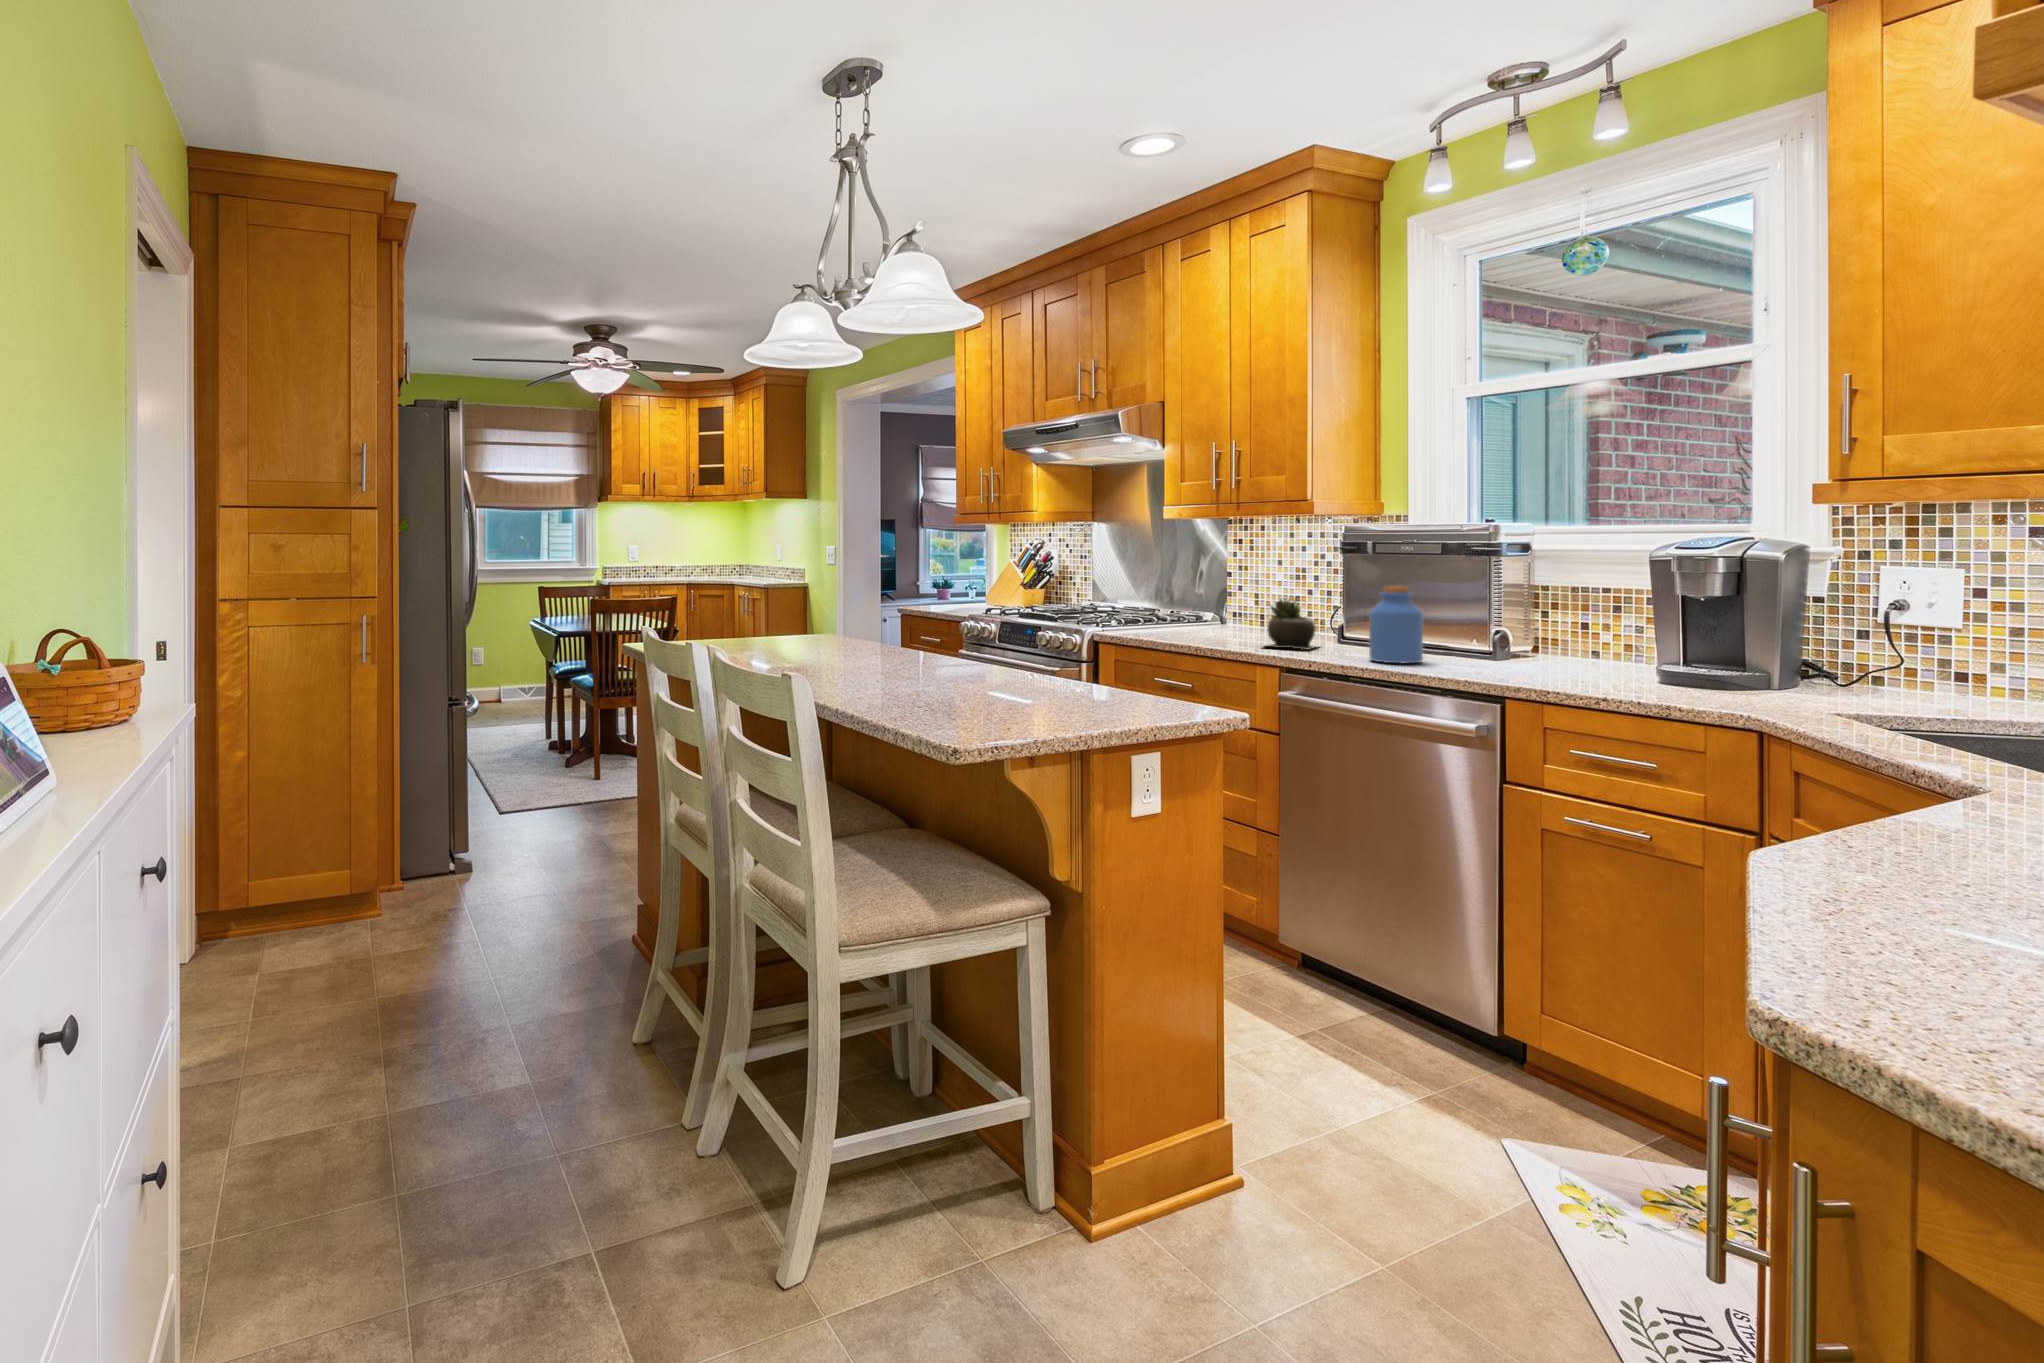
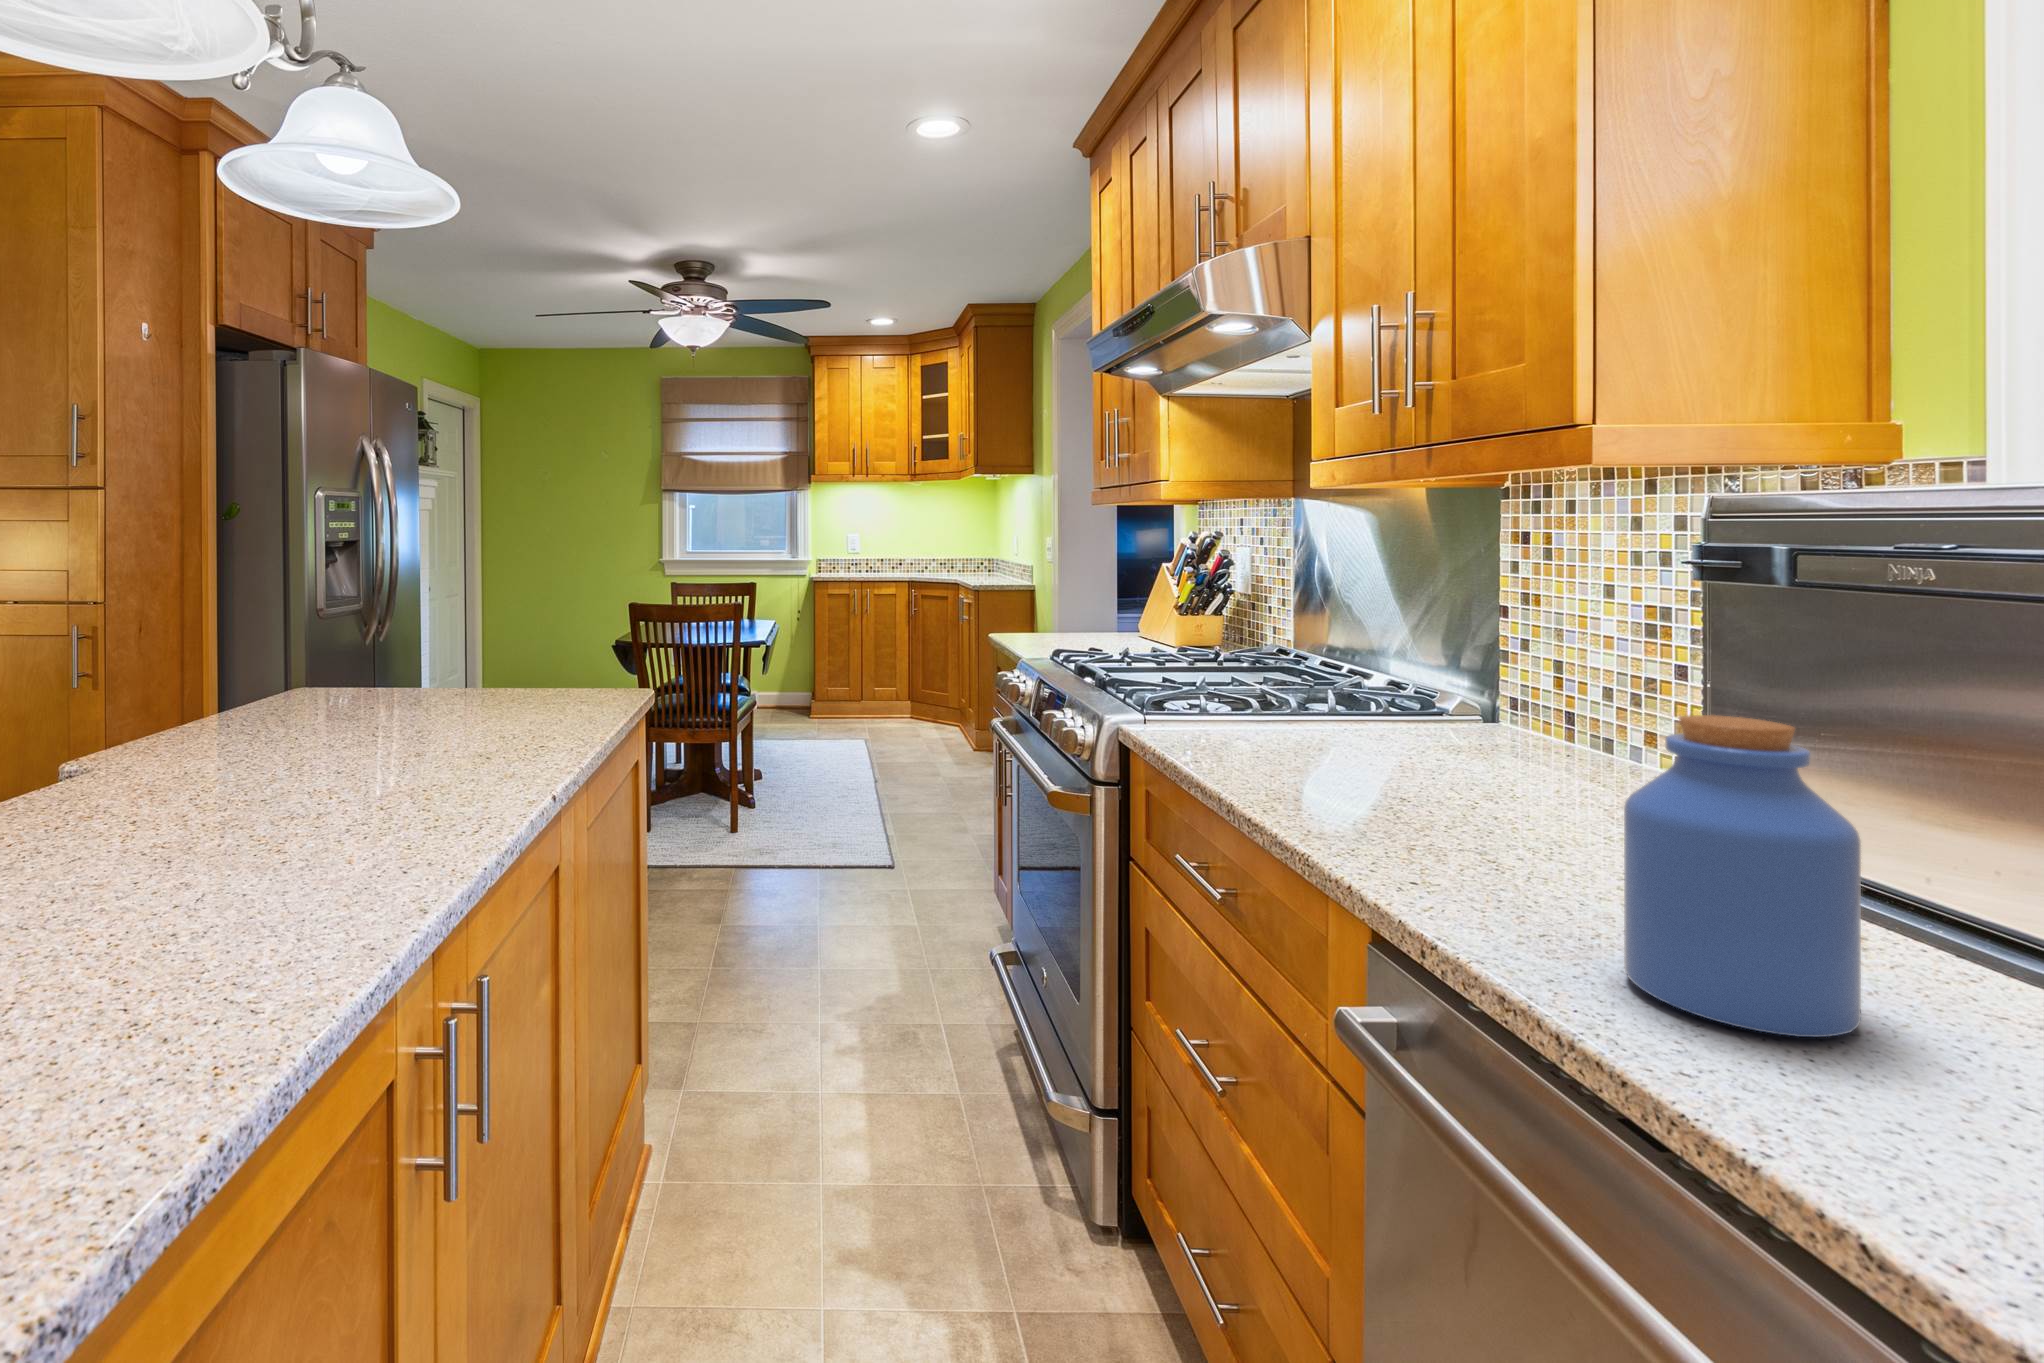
succulent plant: present [1267,599,1315,650] -> none [1361,698,1576,869]

